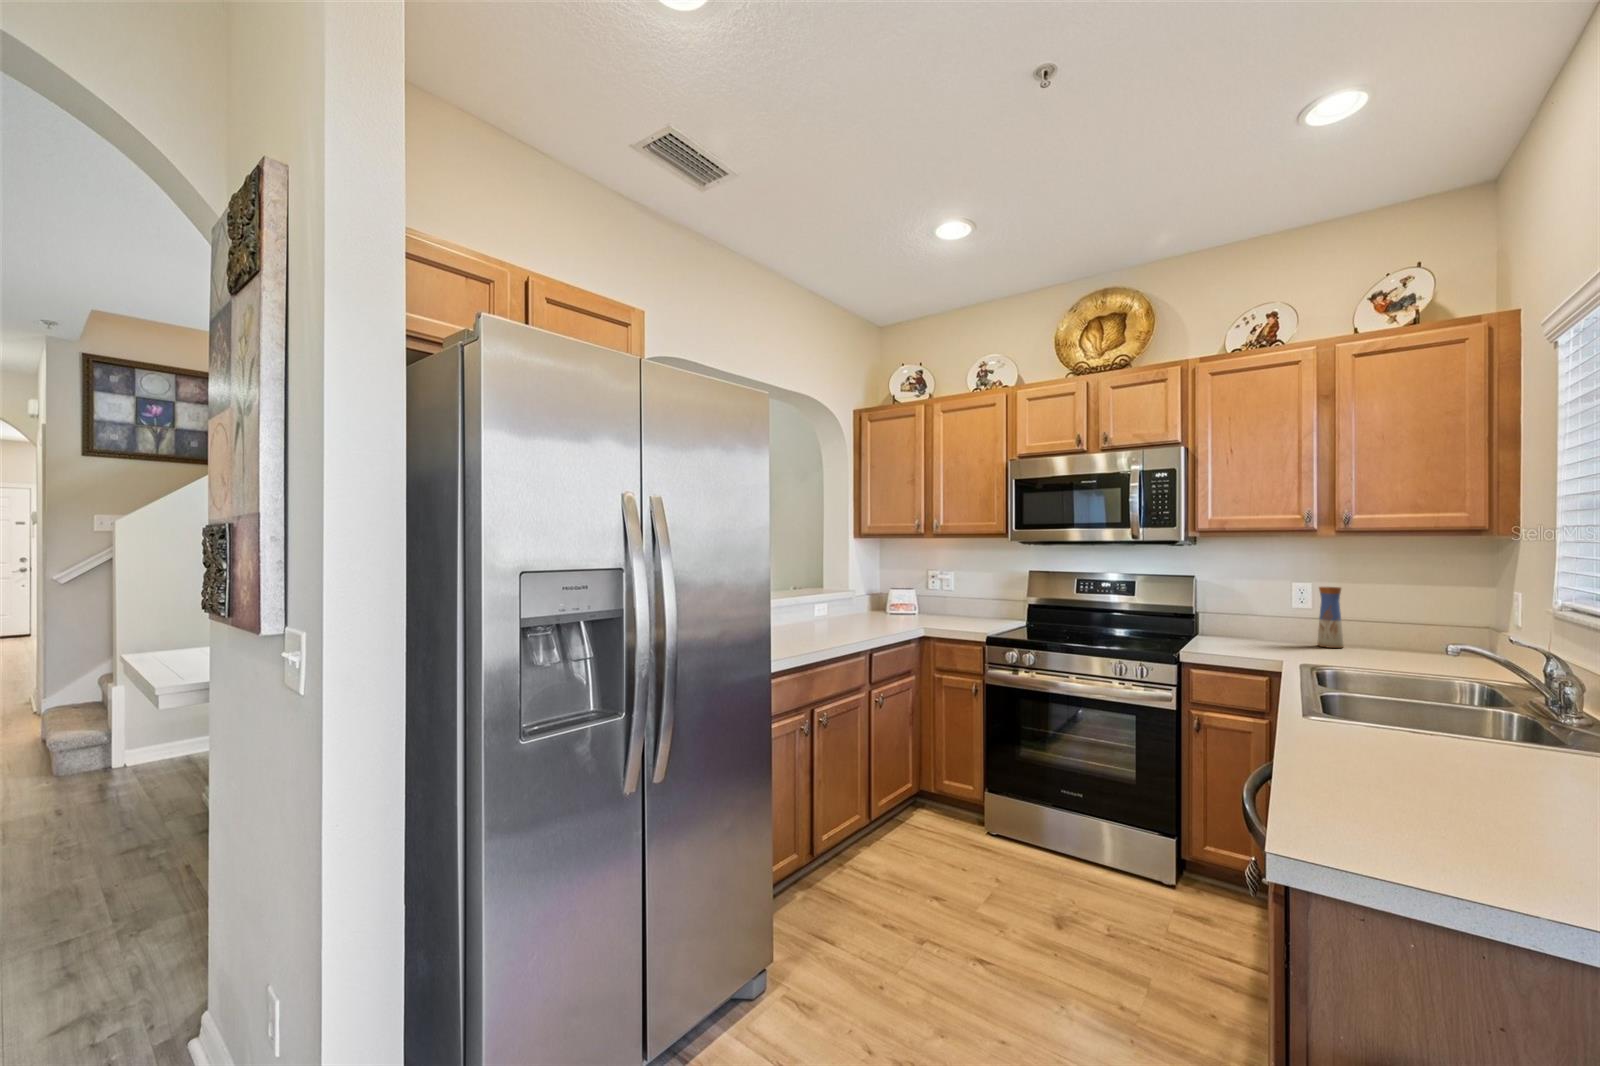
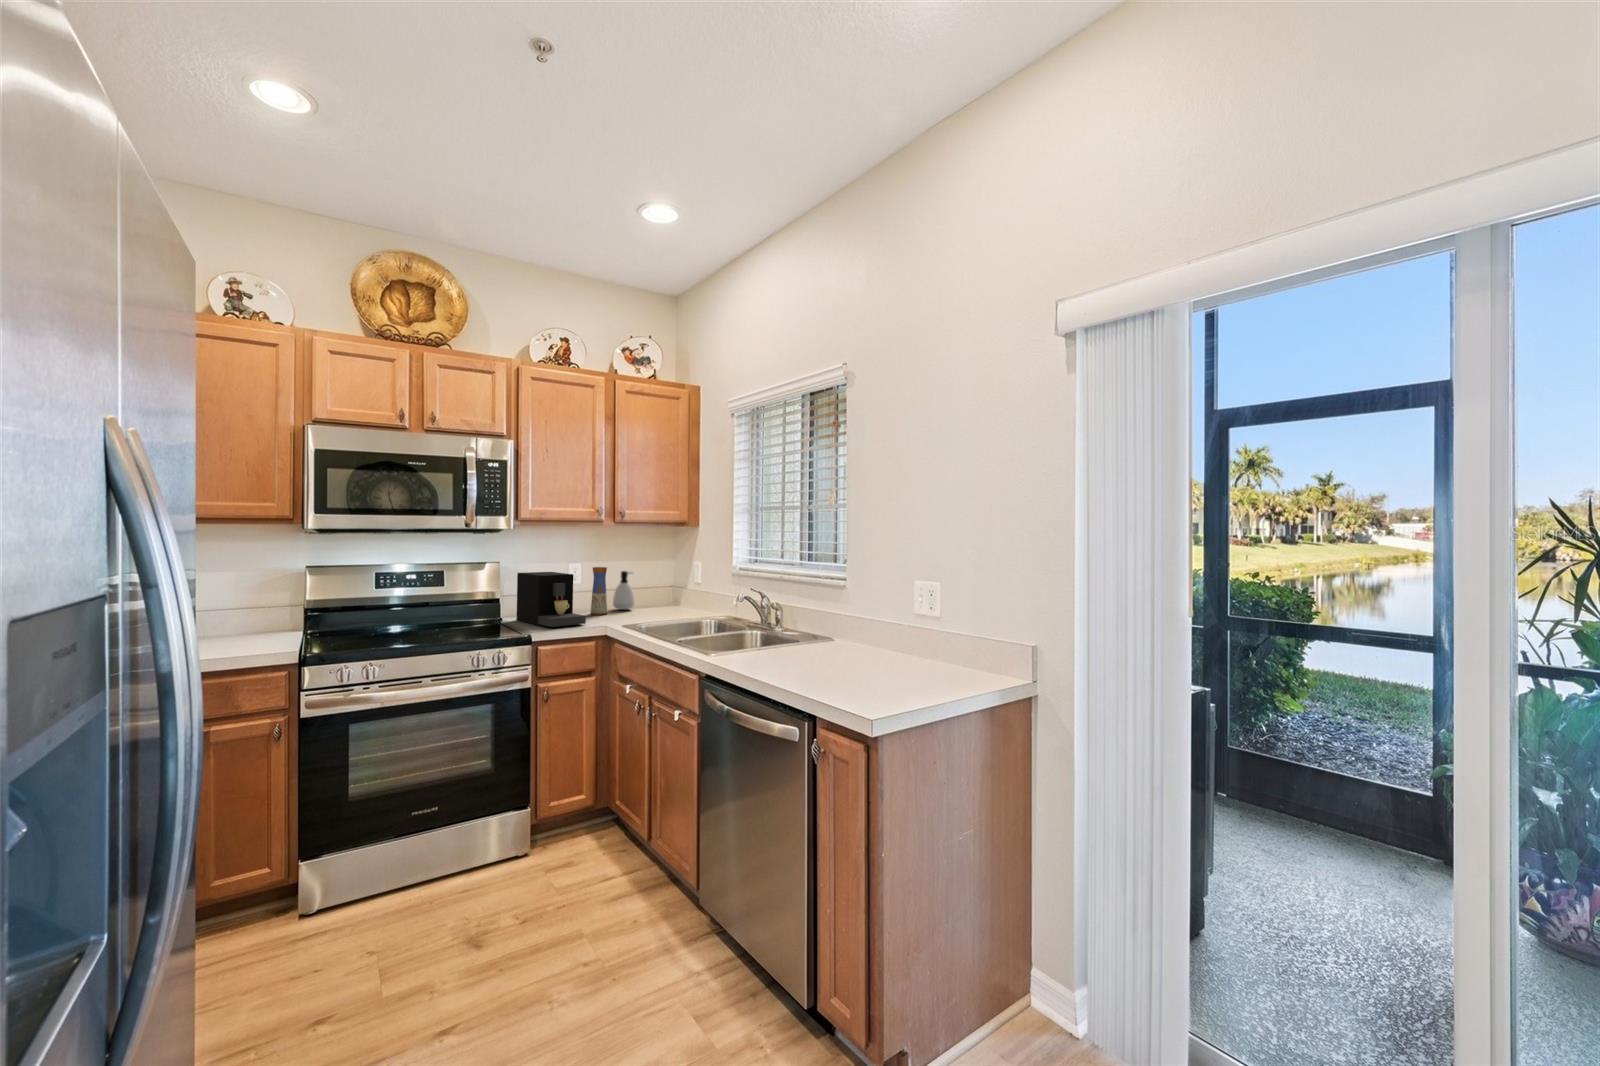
coffee maker: none [1210,587,1274,653] -> present [517,572,586,627]
soap dispenser: none [1364,594,1402,647] -> present [613,571,634,610]

